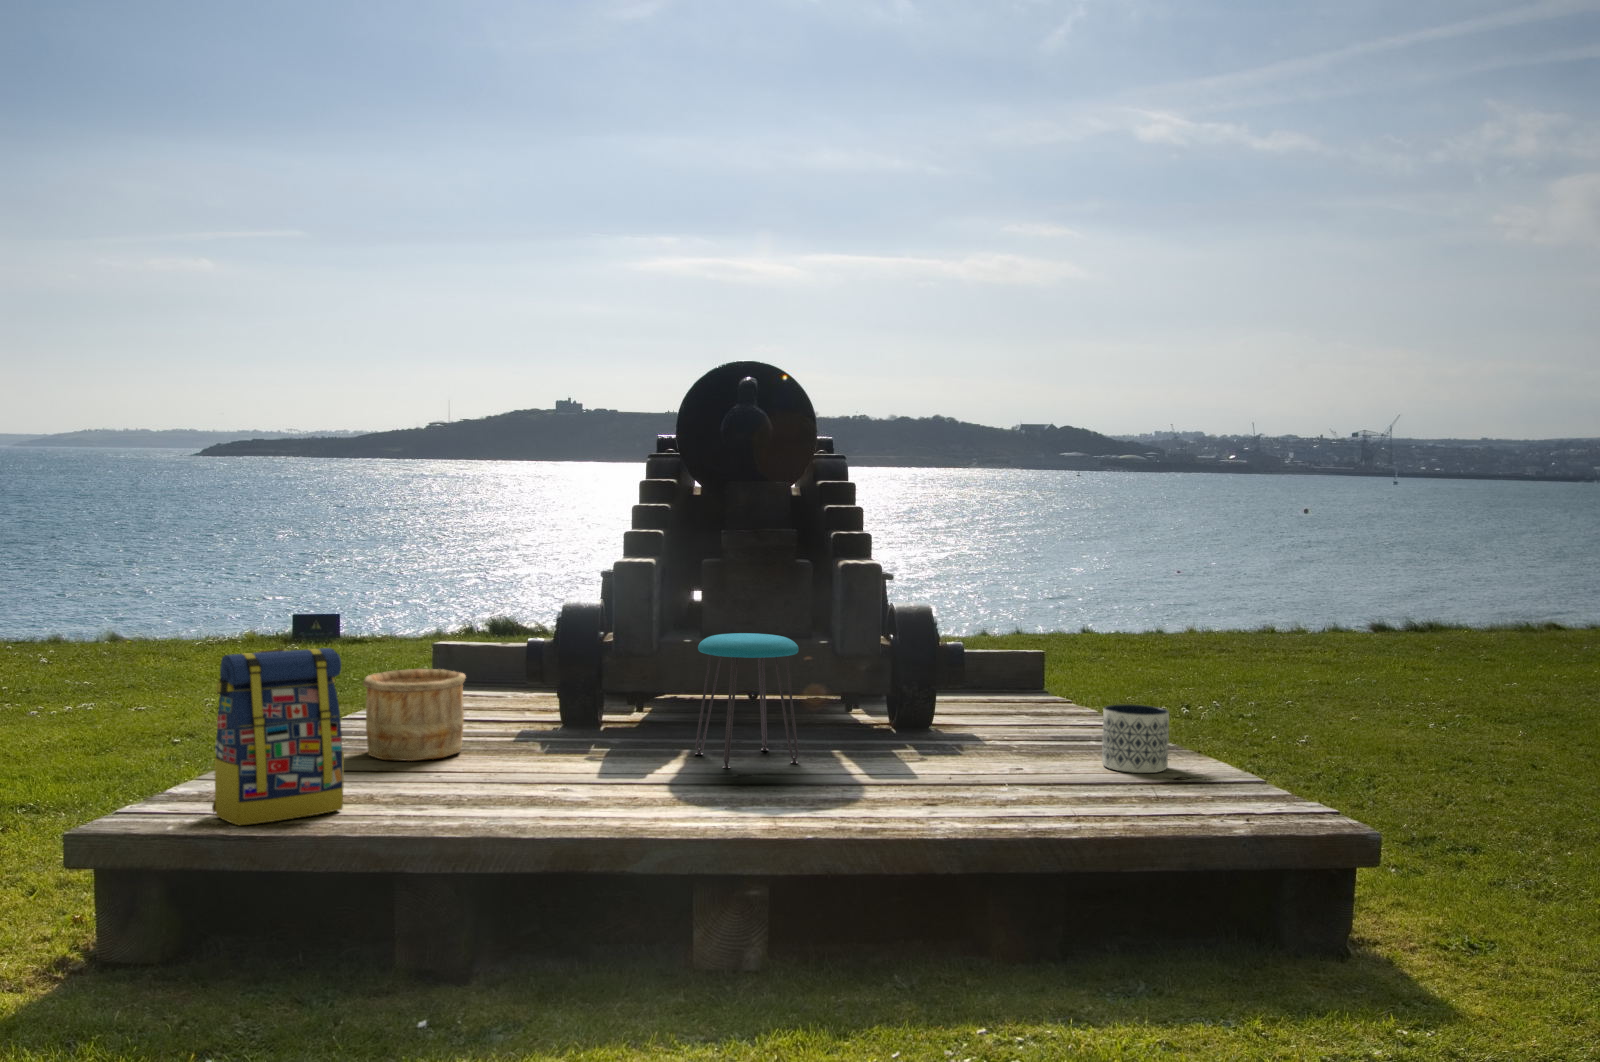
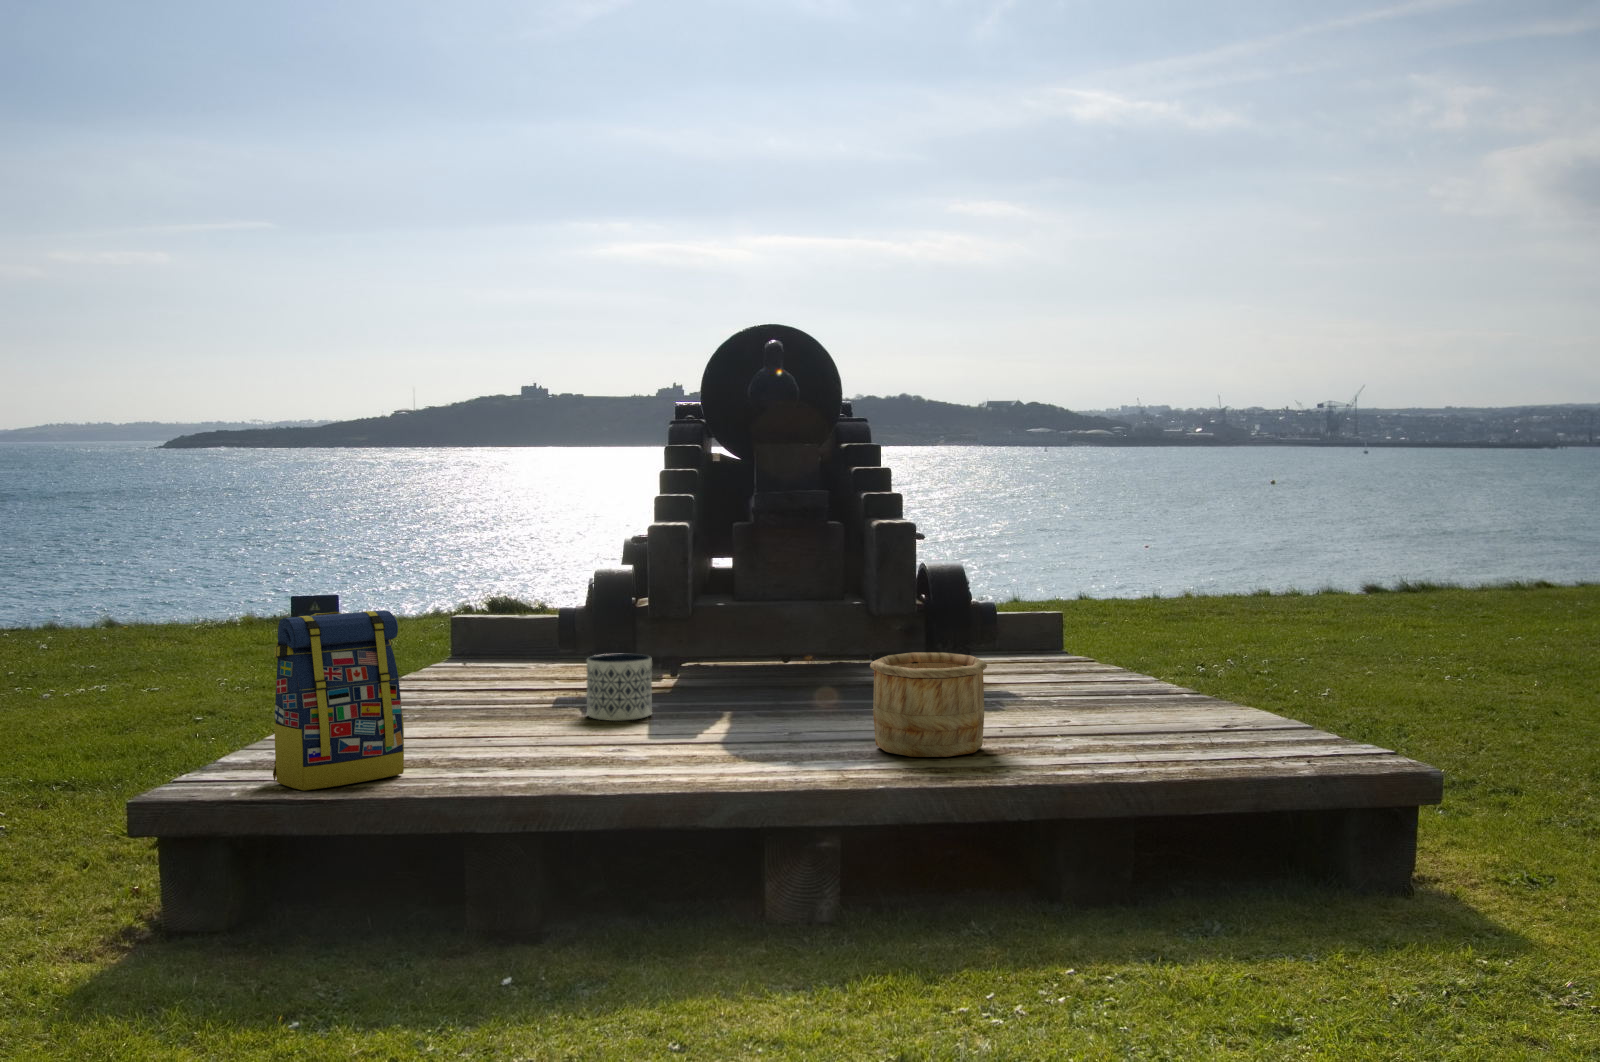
stool: present [695,633,799,769] -> none [740,592,847,727]
wooden bucket: present [363,669,466,761] -> present [870,652,987,757]
planter: present [1102,705,1169,773] -> present [587,654,652,721]

